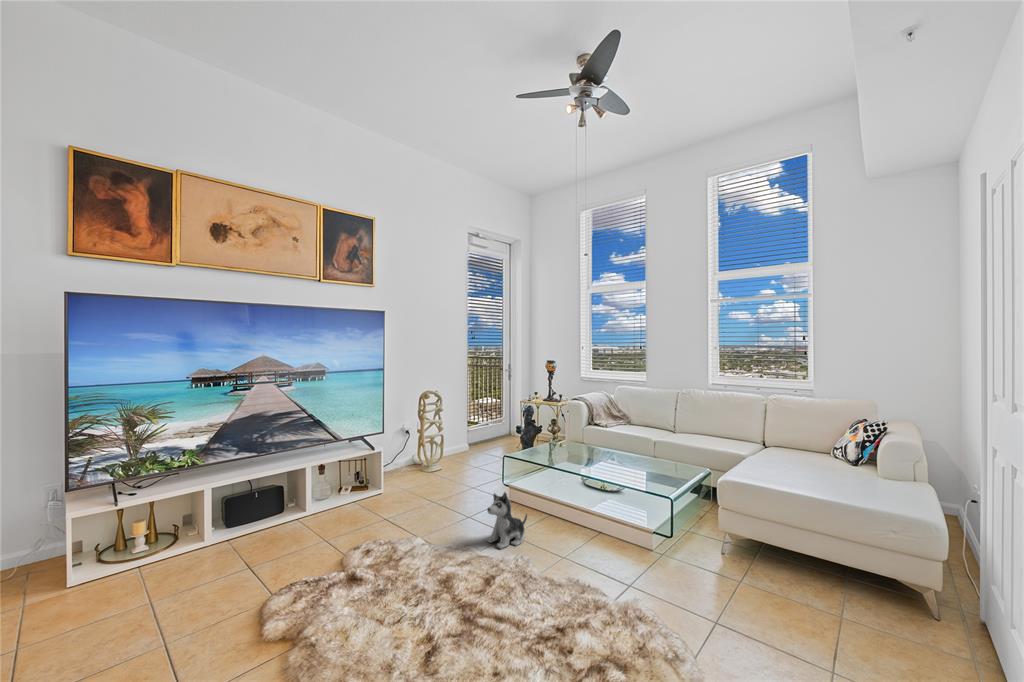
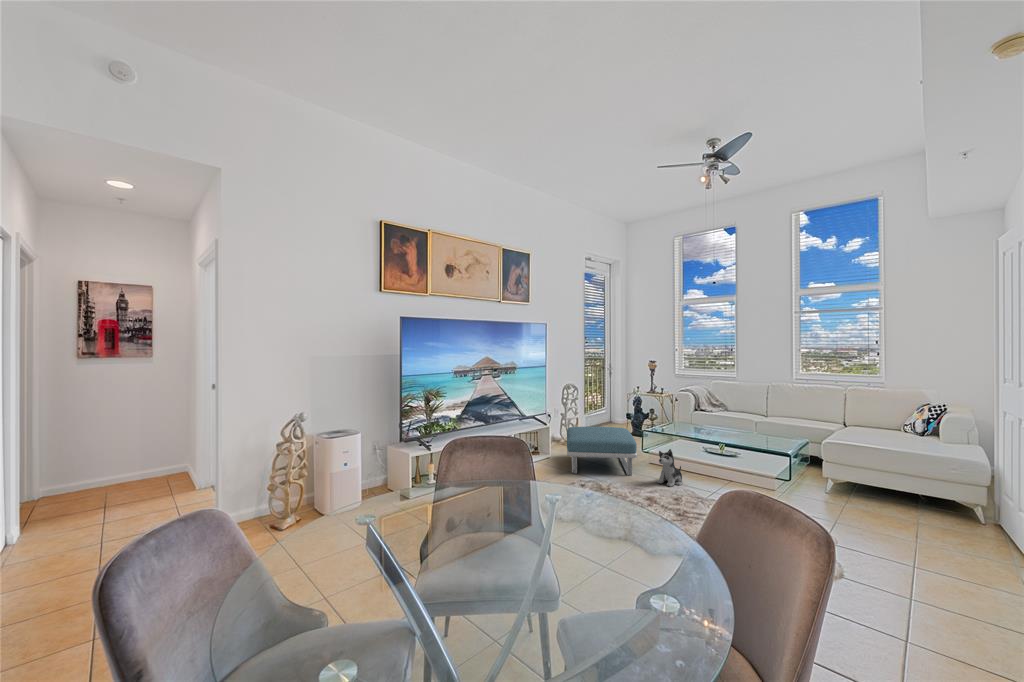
footstool: none [375,452,484,527] -> present [567,427,637,475]

